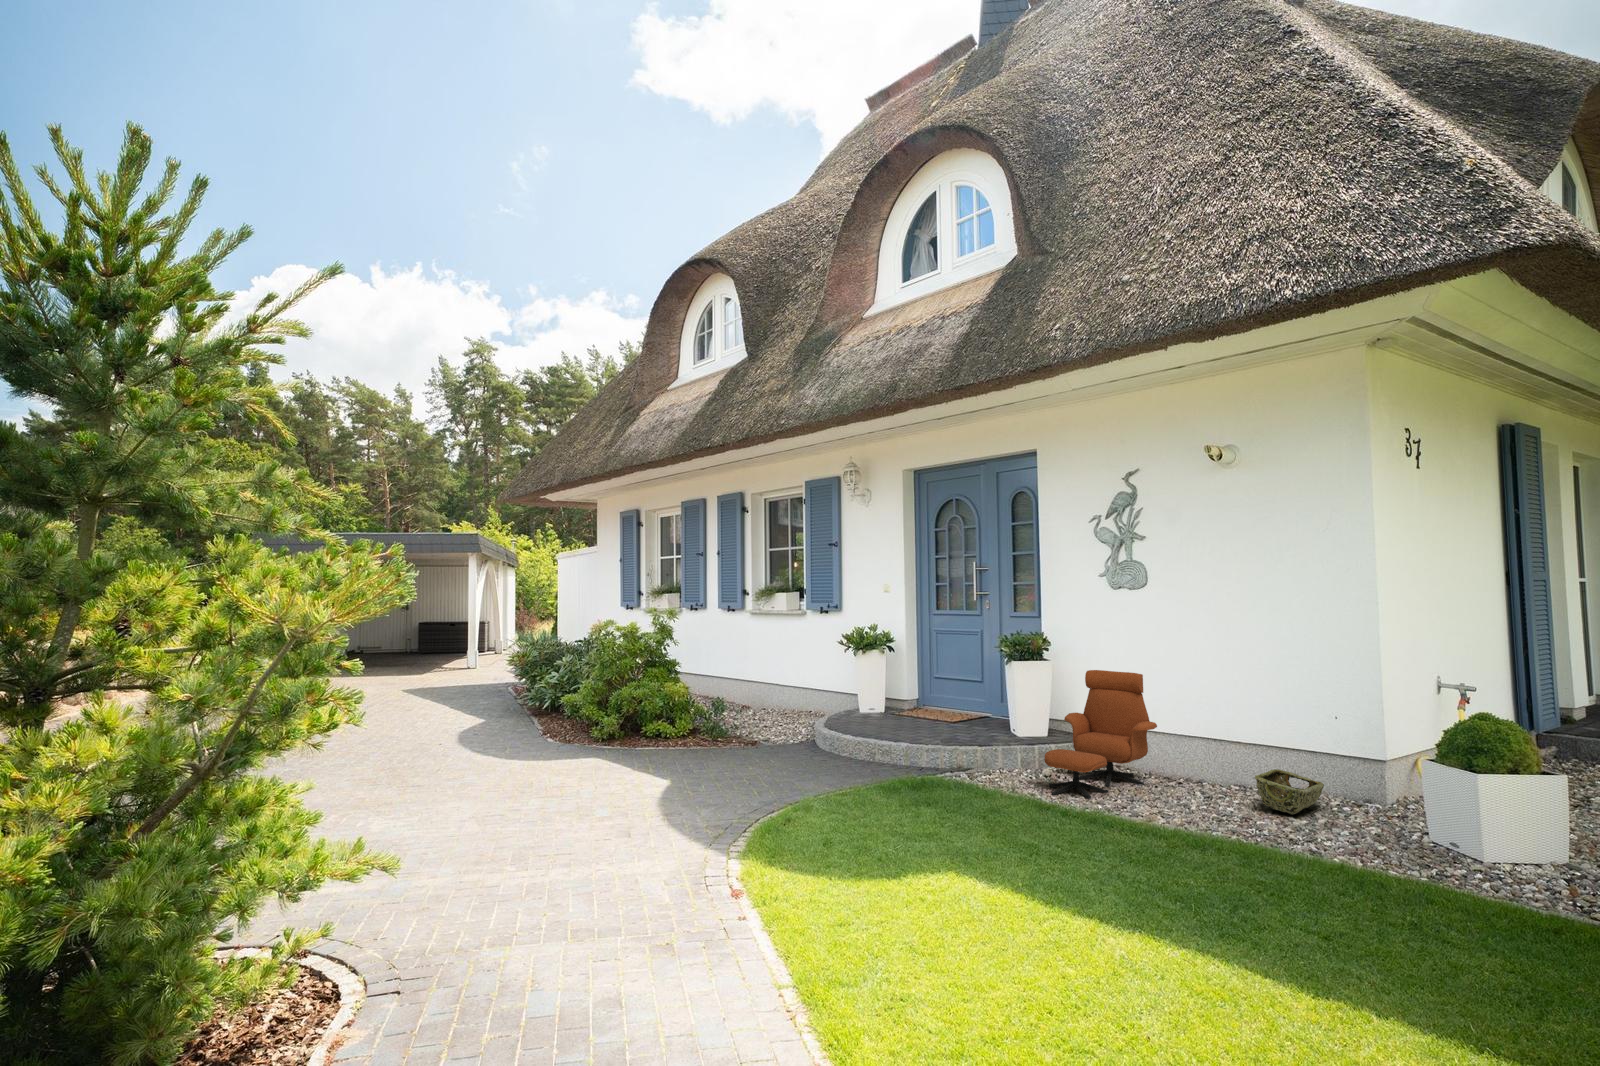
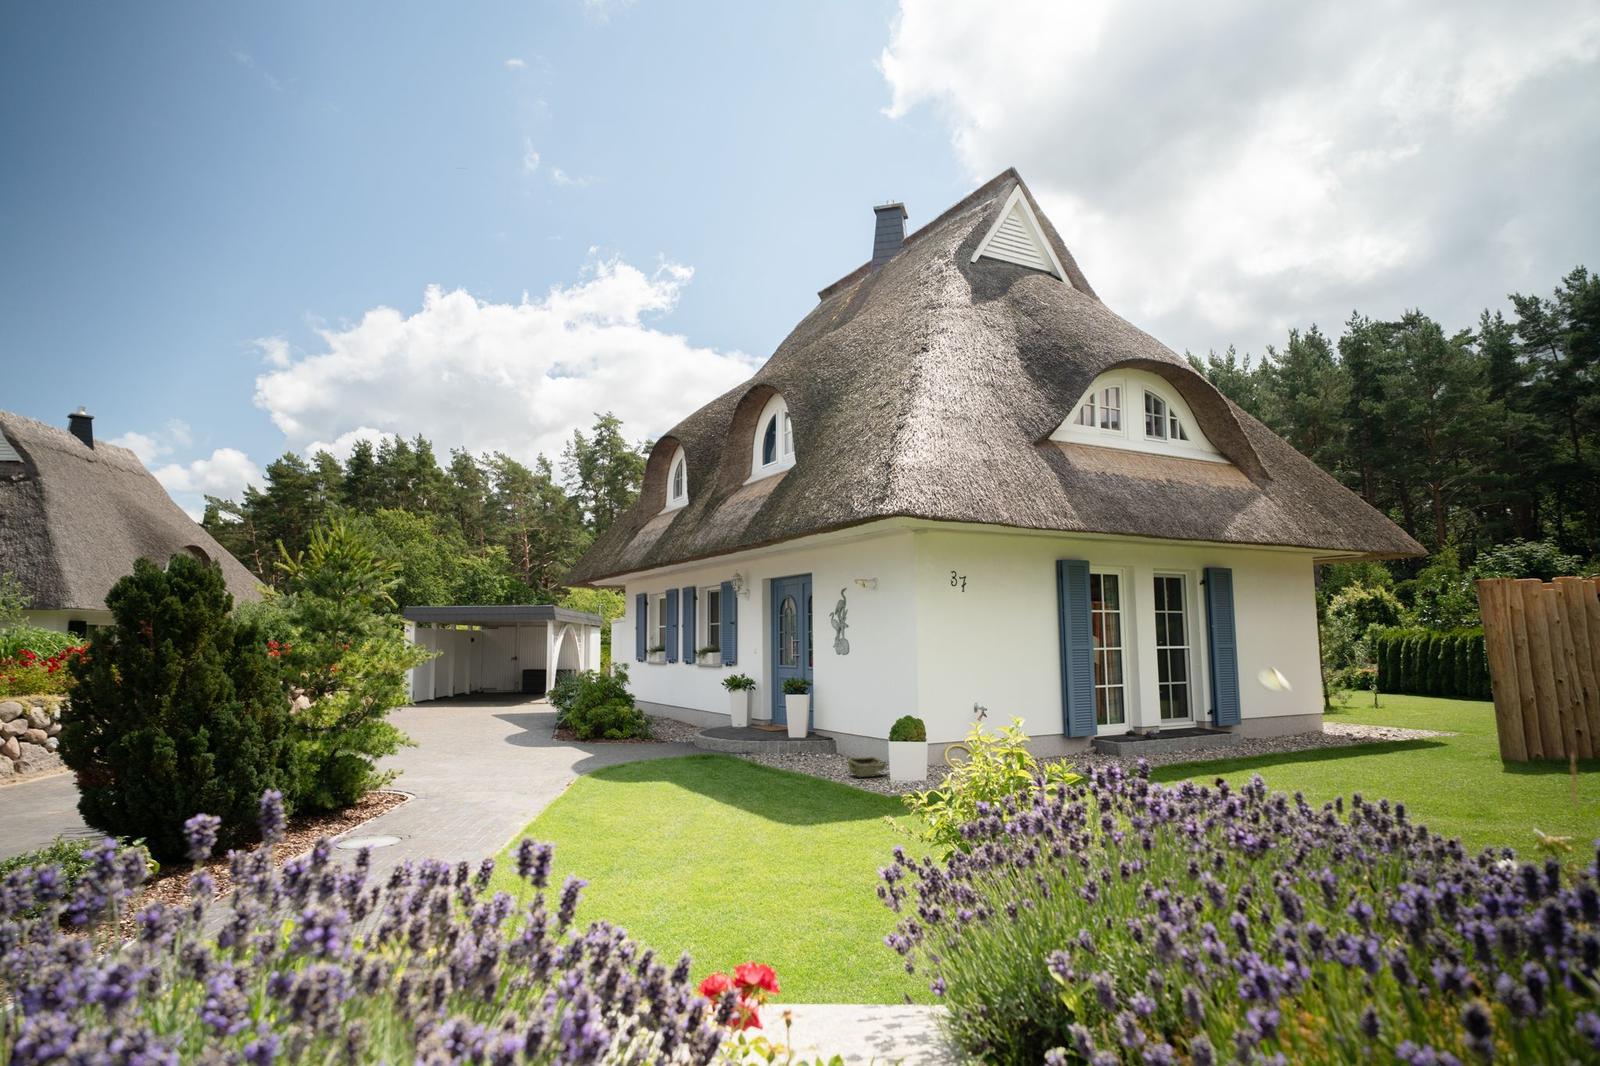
lounge chair: present [1044,670,1157,799] -> none [768,704,836,770]

